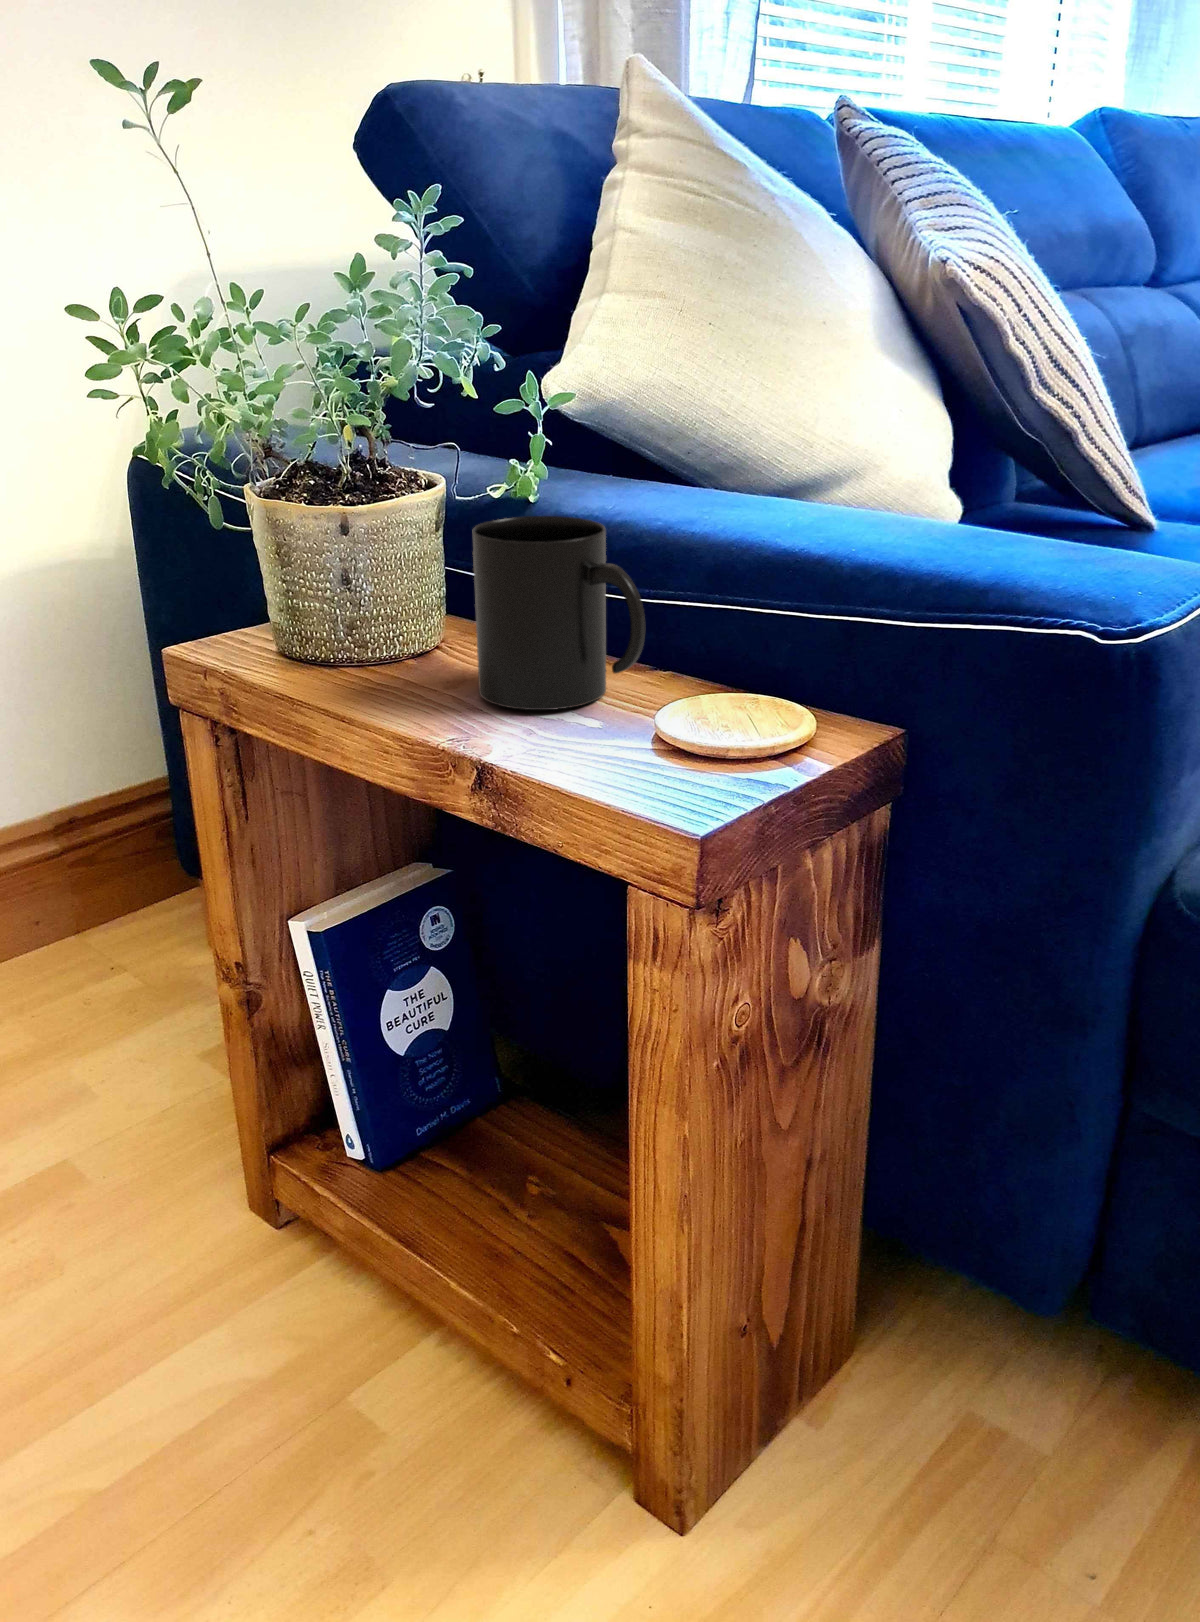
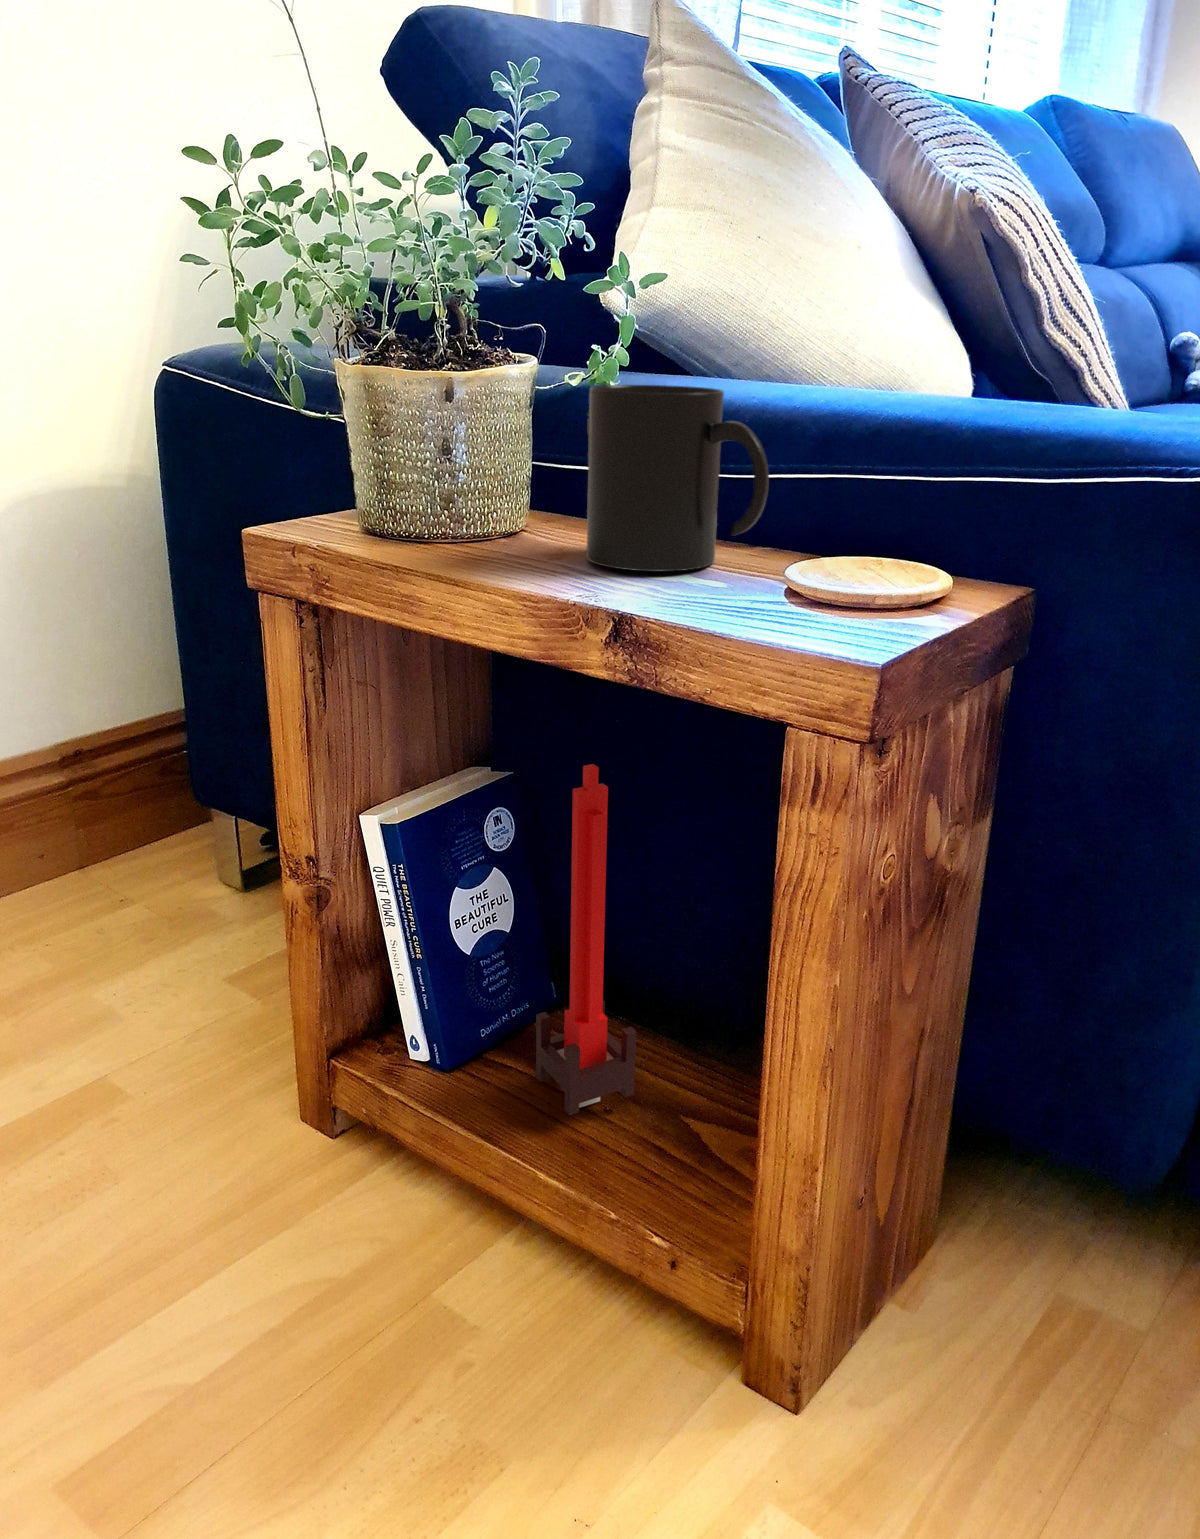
candle: none [460,884,557,1227] -> present [536,764,636,1115]

